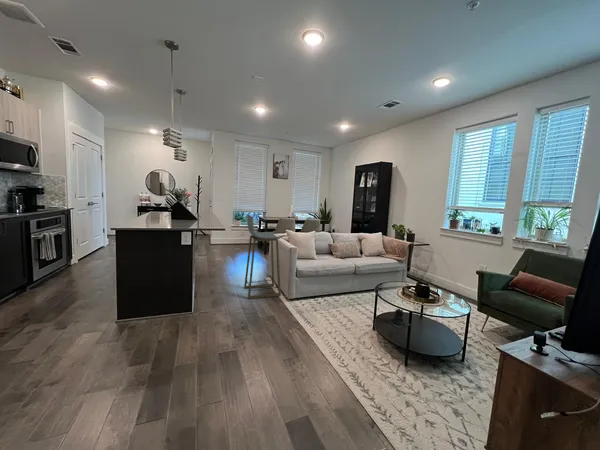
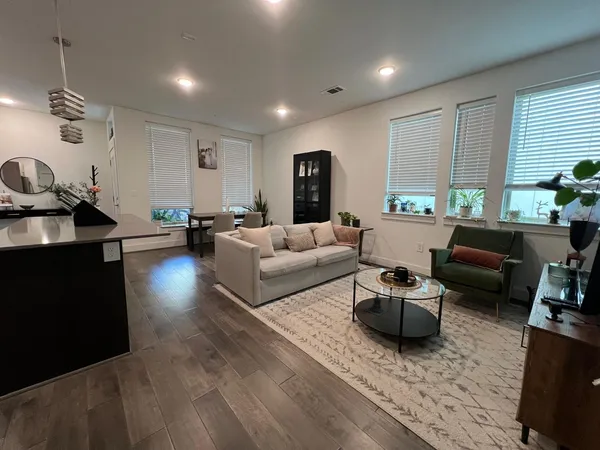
bar stool: present [244,215,281,299] -> none [188,213,241,316]

